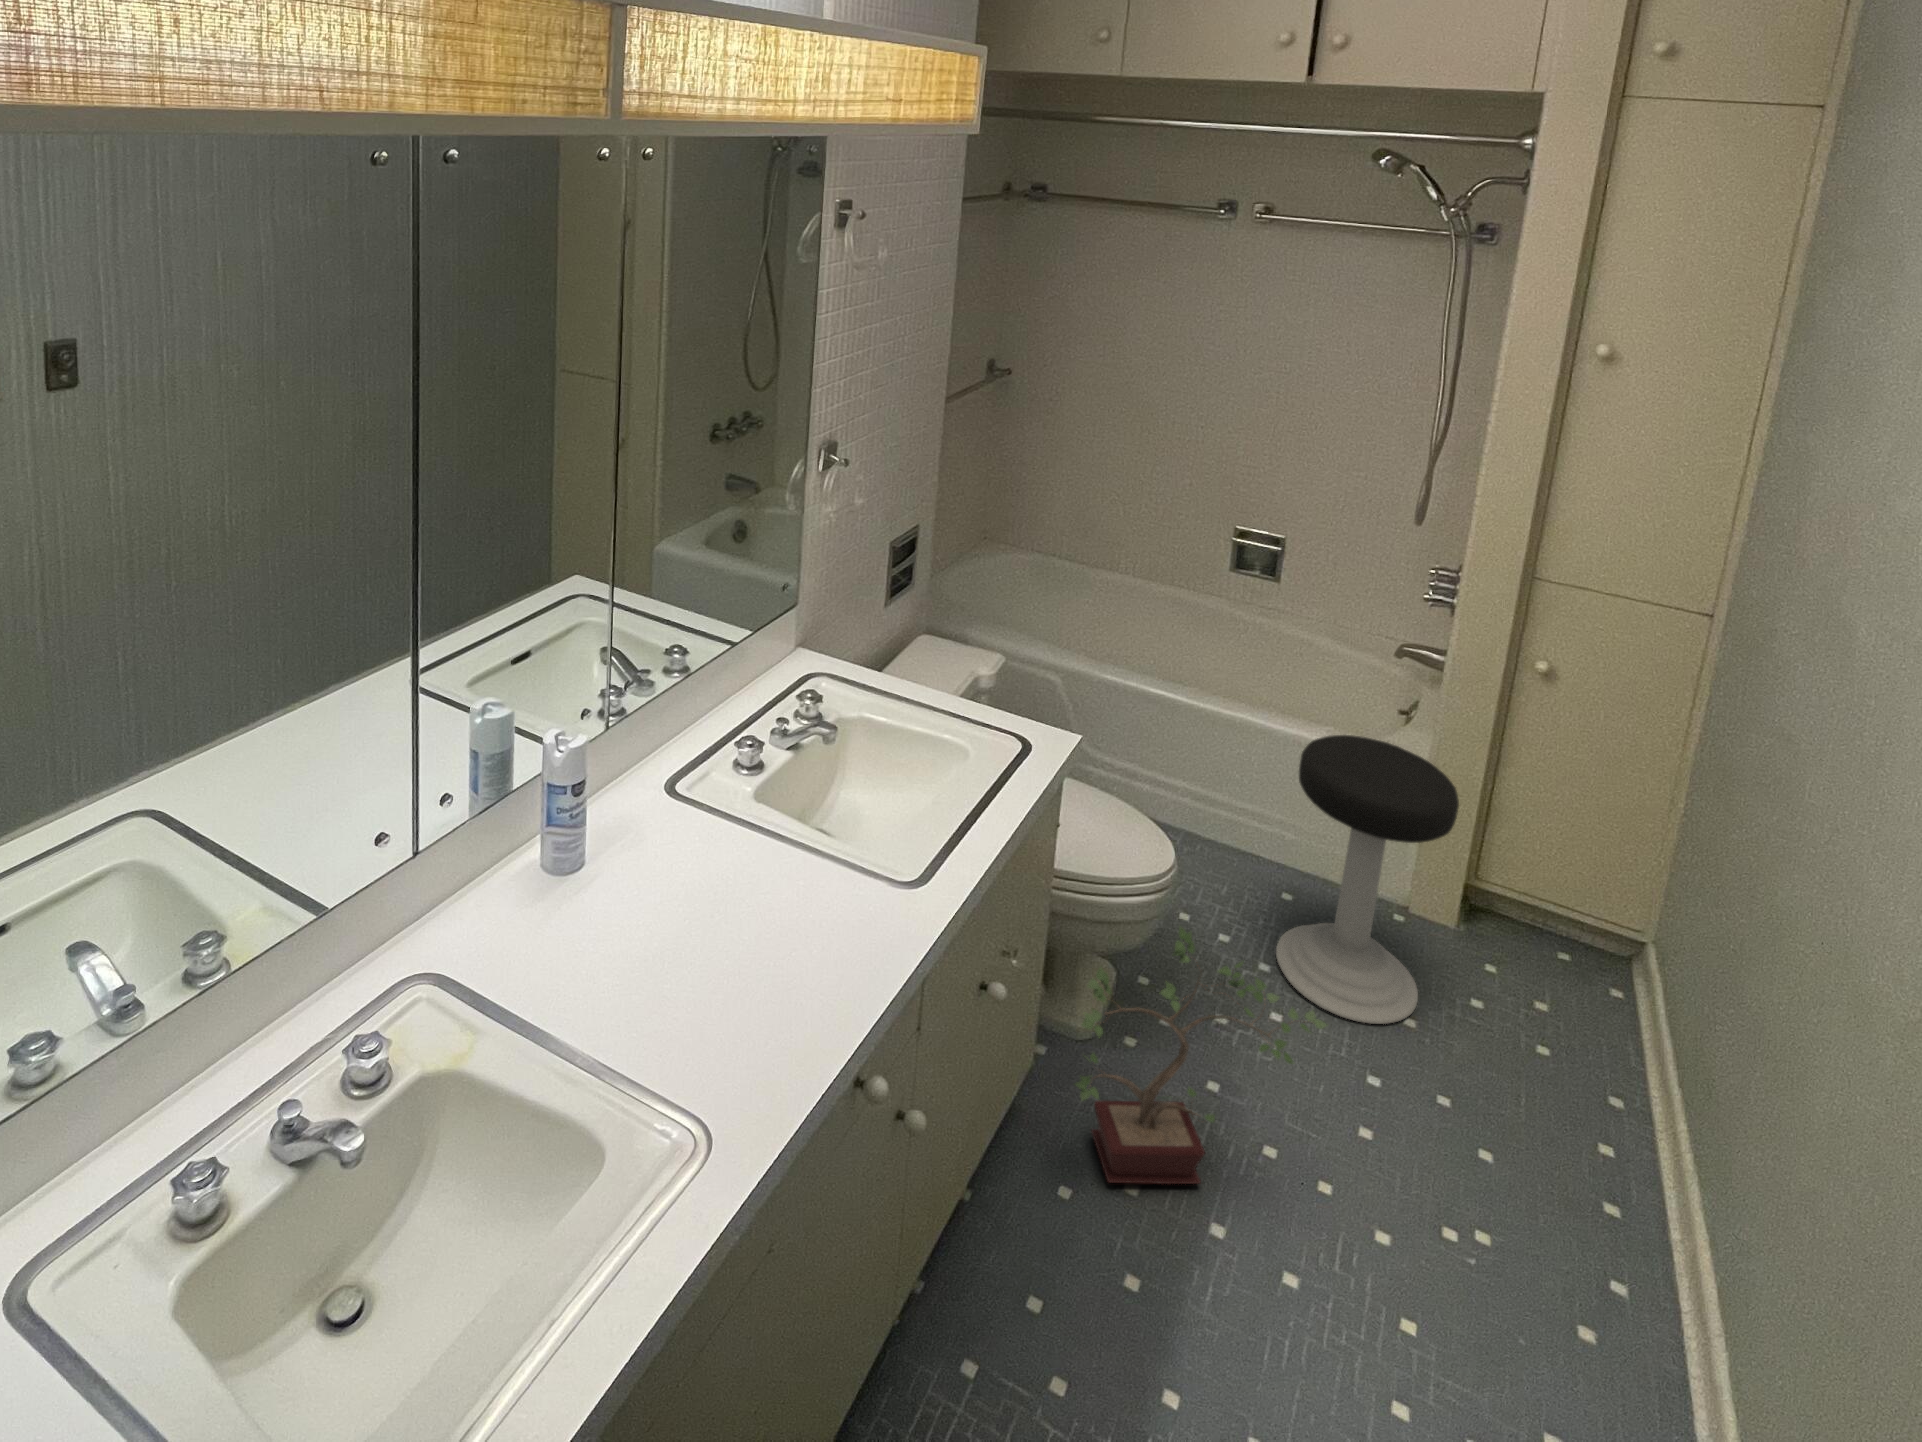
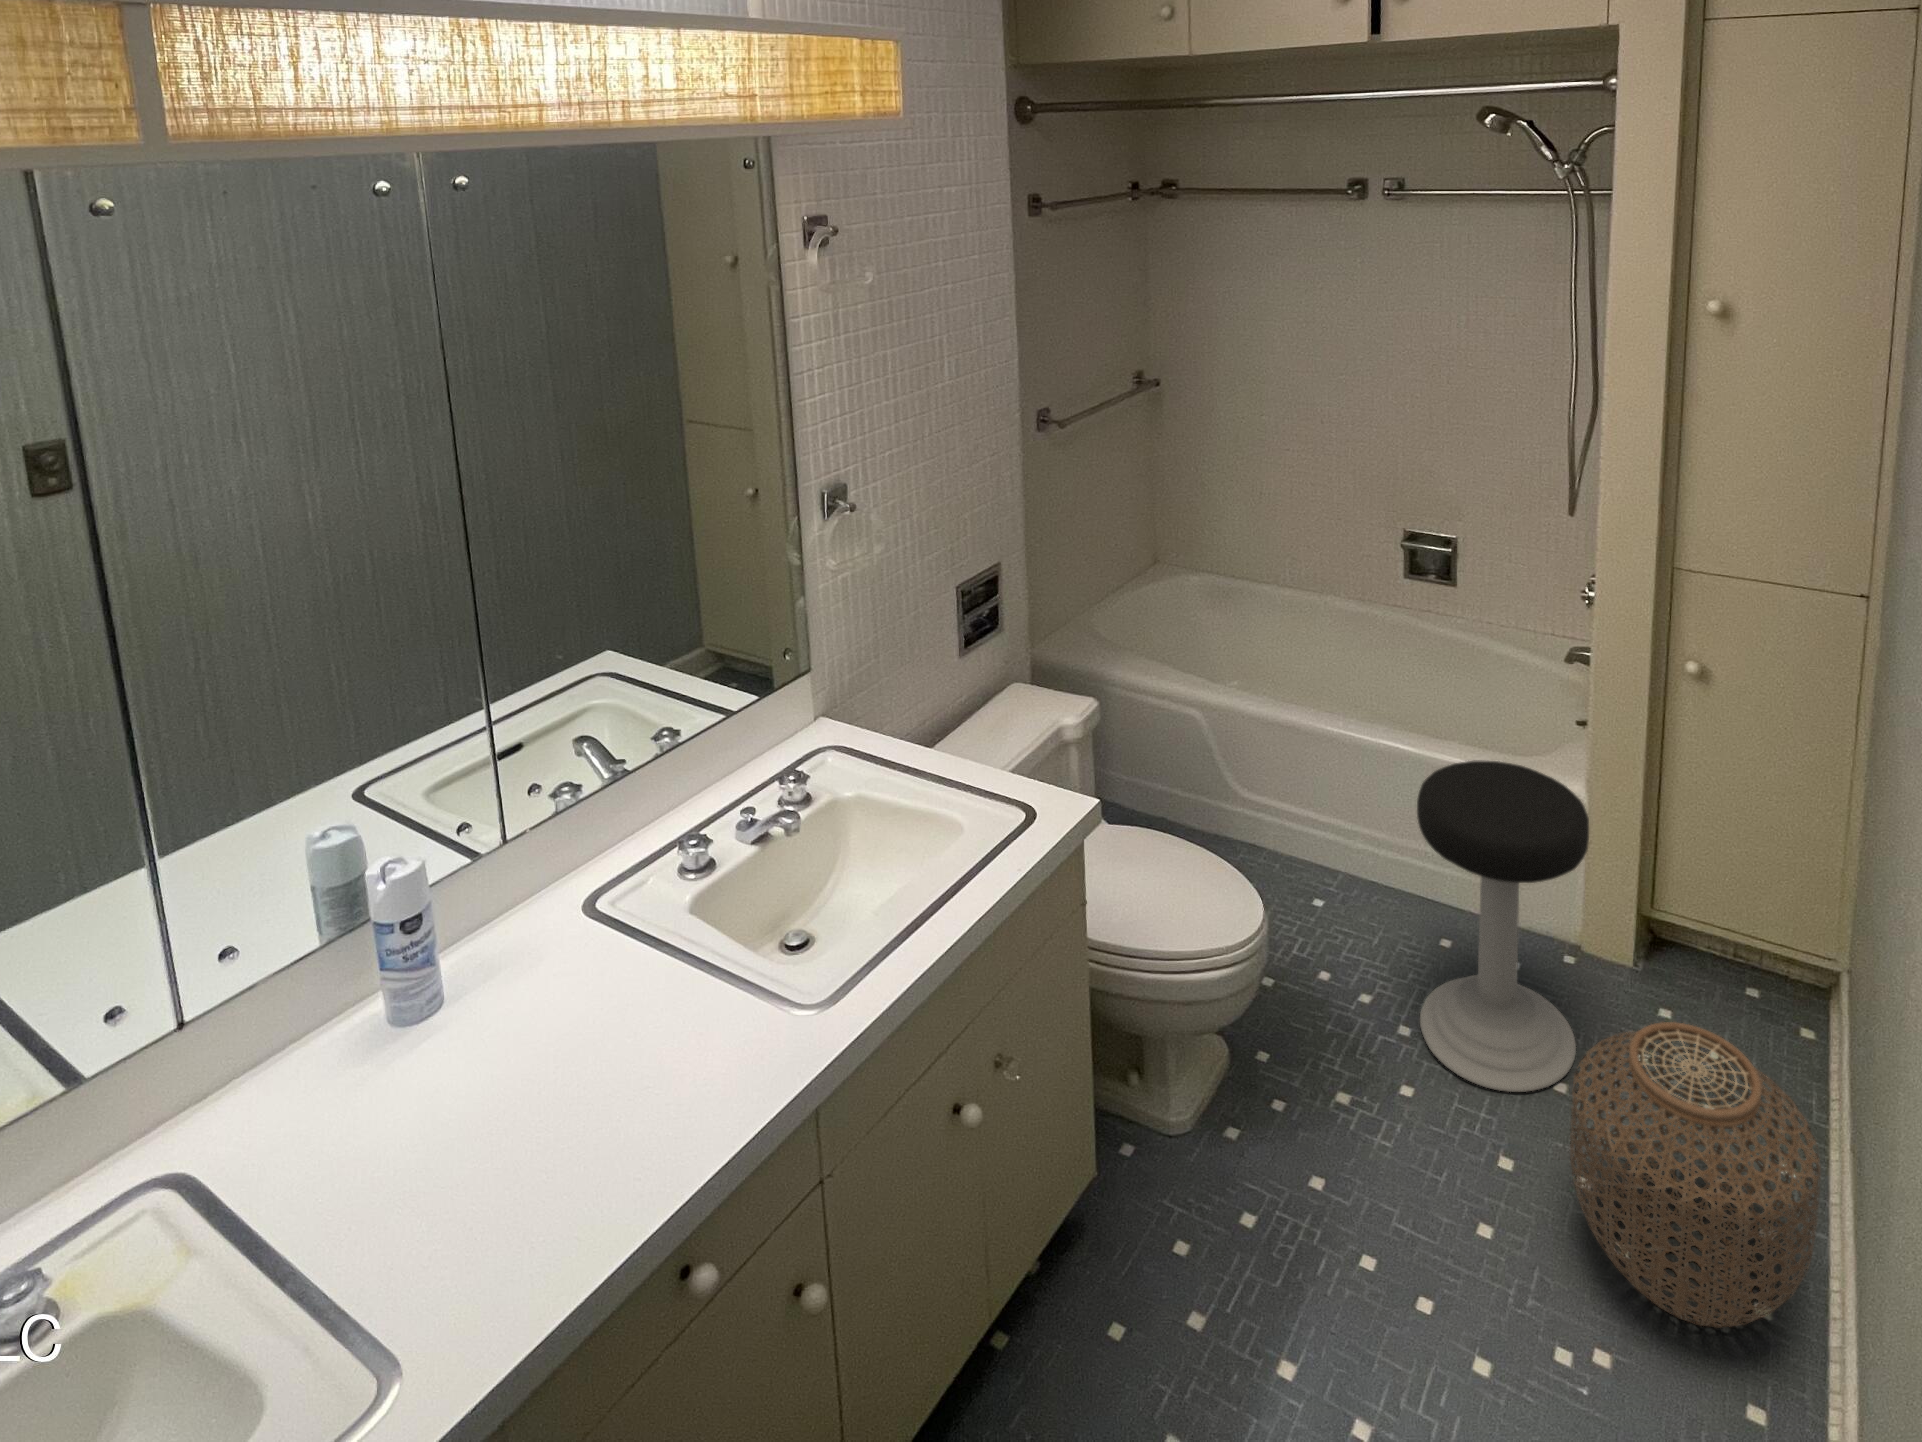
potted plant: present [1075,927,1327,1184] -> none [1110,1007,1396,1317]
woven basket: none [1448,968,1682,1224] -> present [1570,1022,1820,1328]

